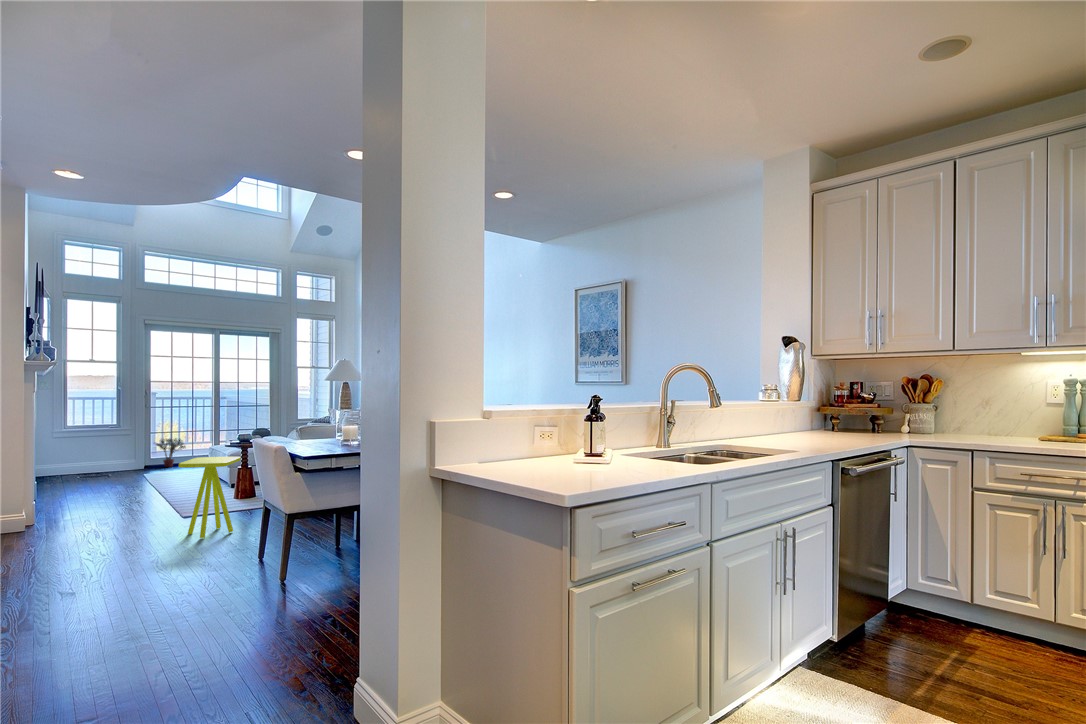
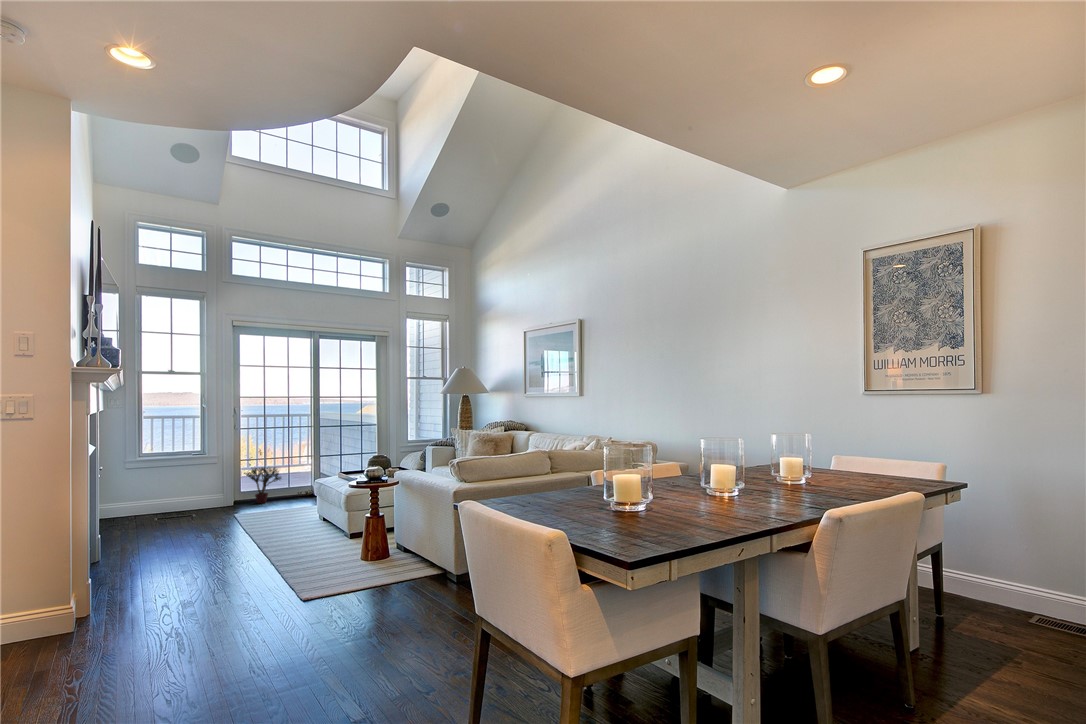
side table: present [179,457,240,538] -> none [283,529,382,690]

